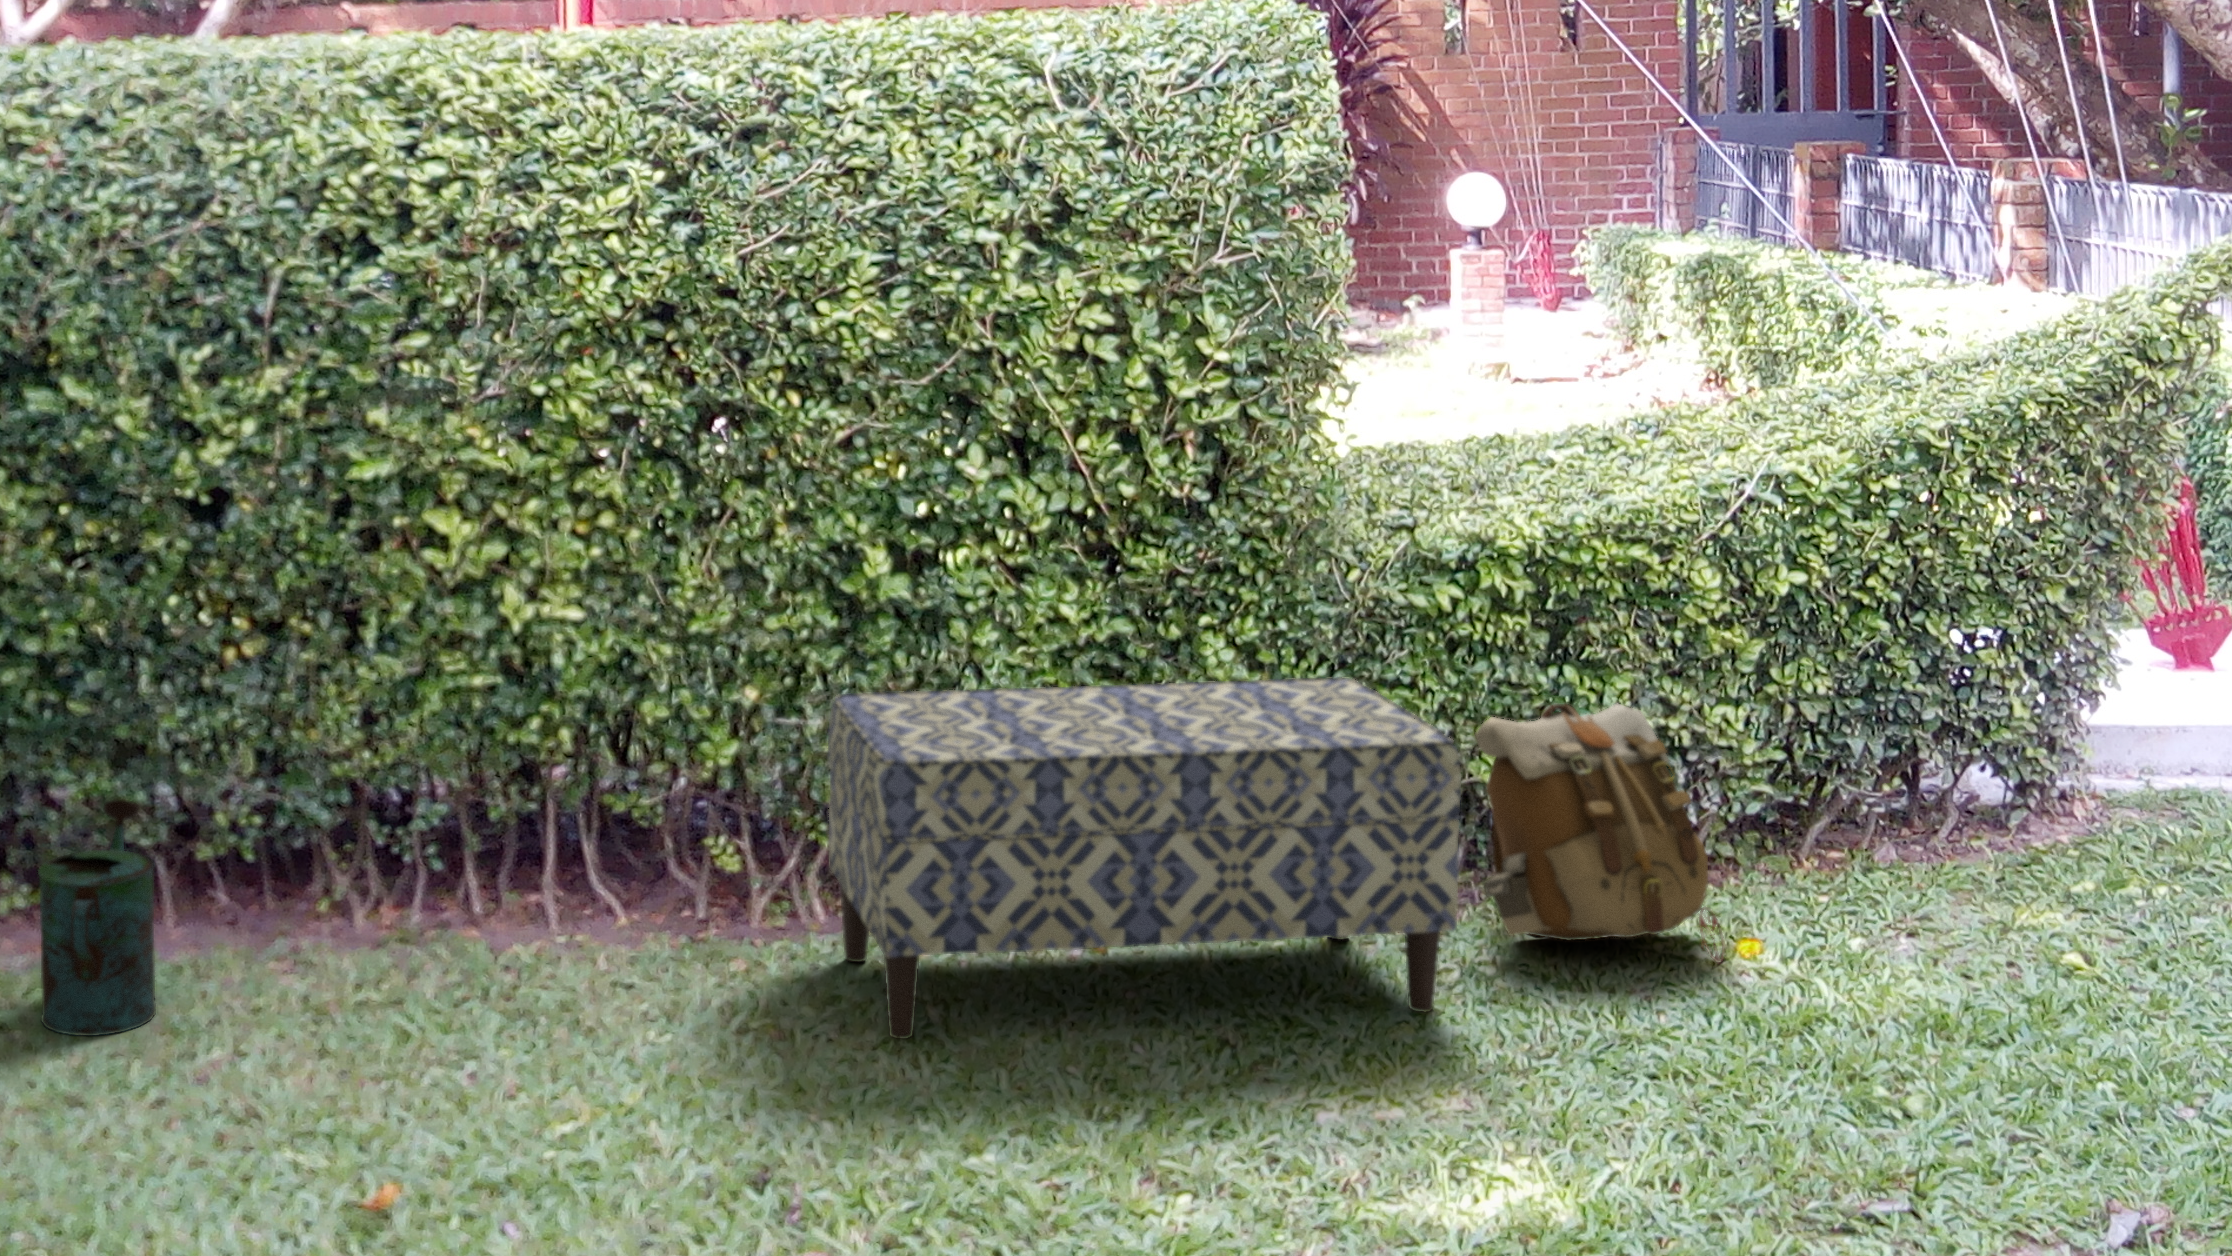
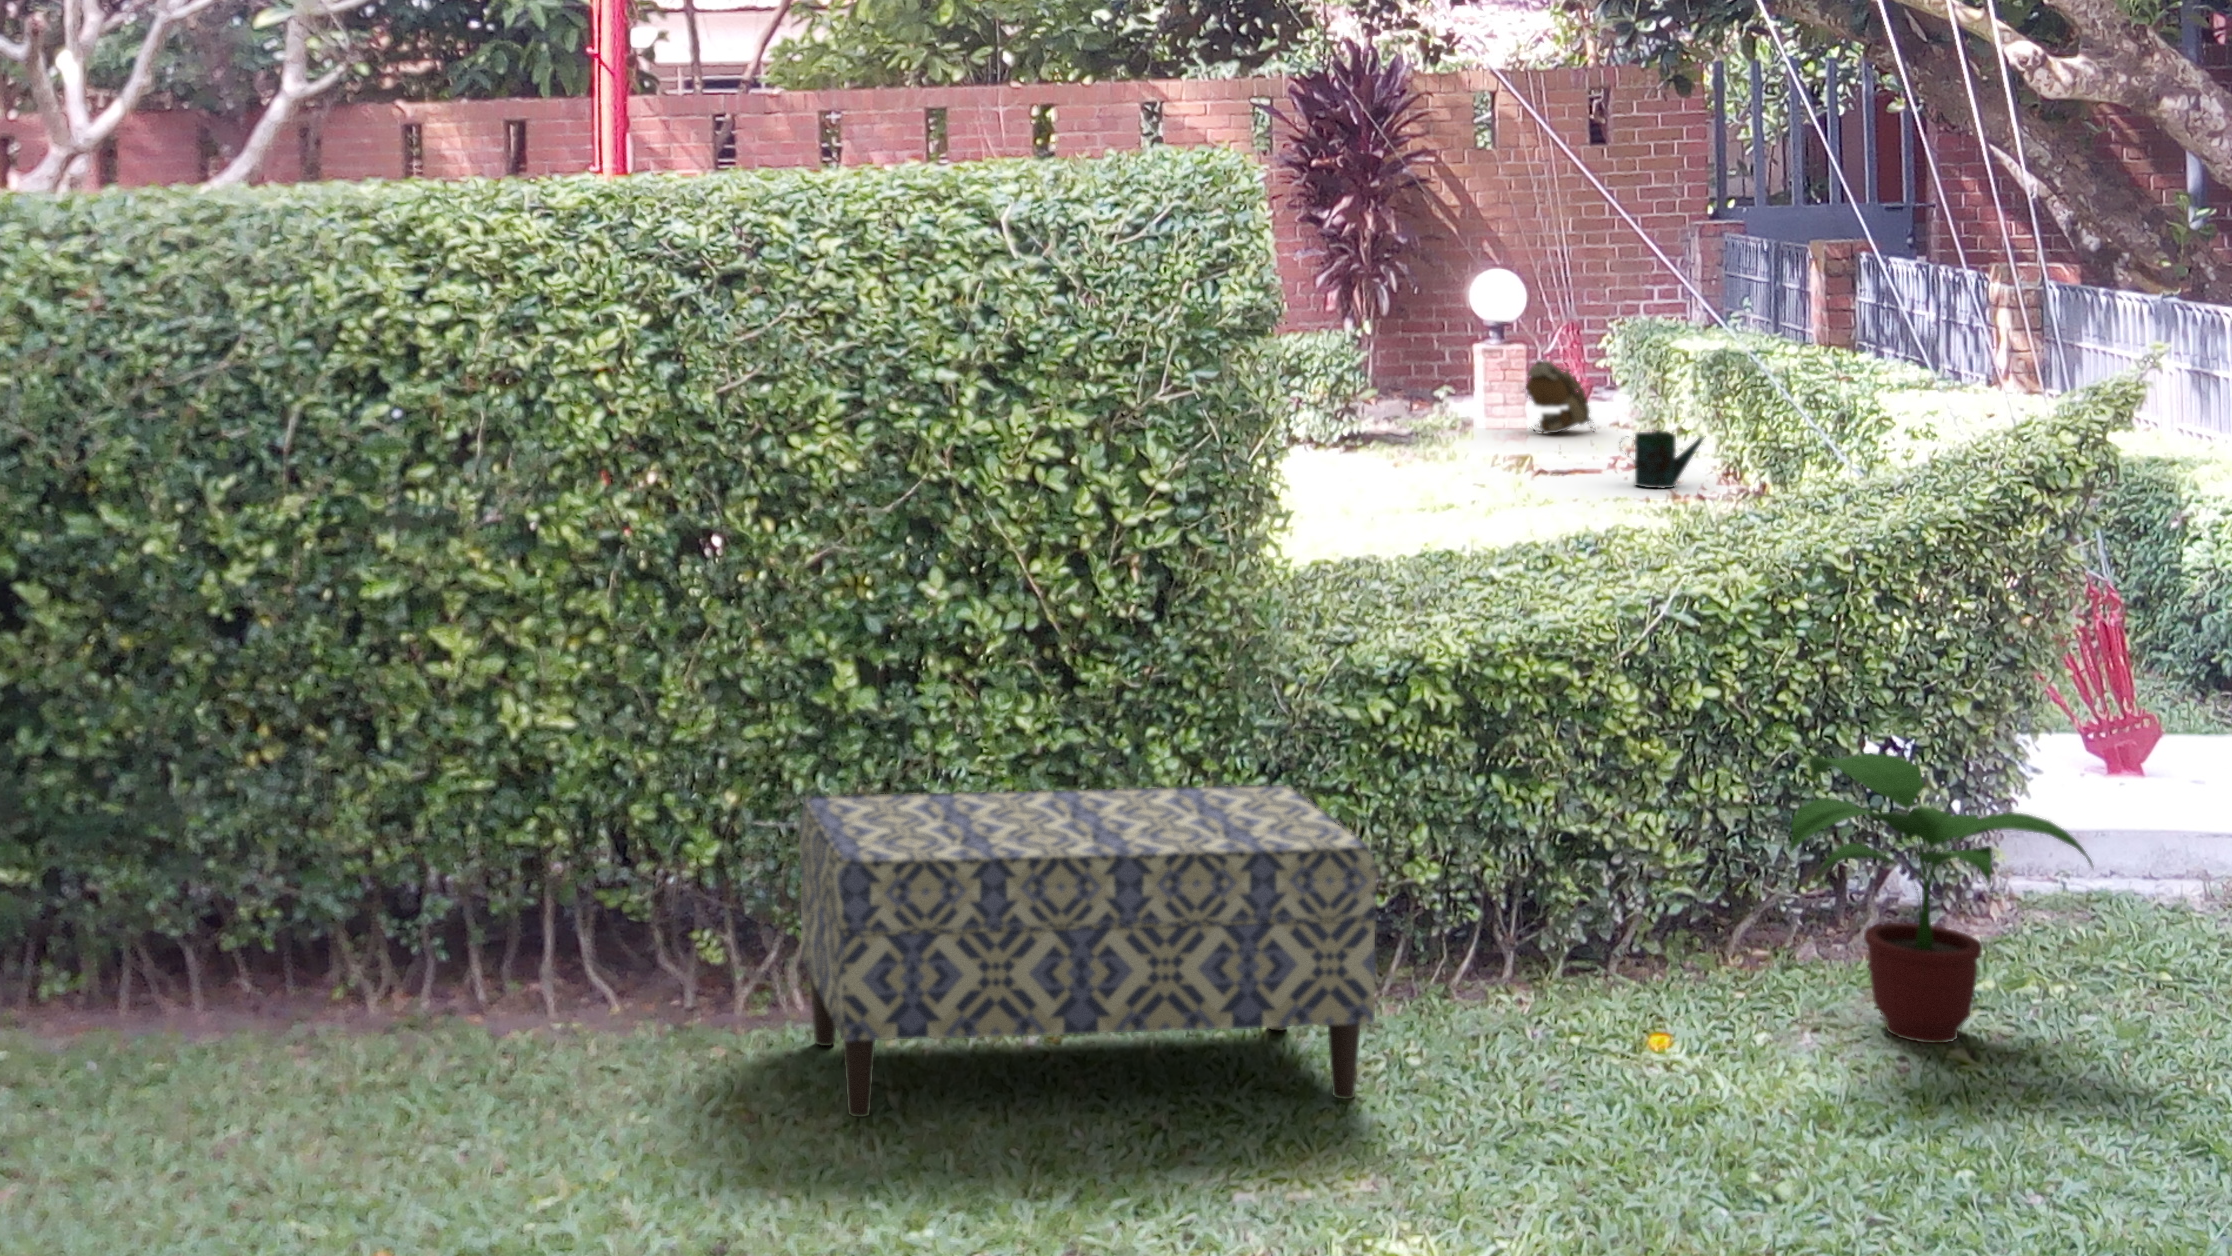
potted plant: none [1890,639,2210,944] -> present [1789,753,2093,1043]
backpack: present [1475,703,1725,962] -> present [1526,361,1594,433]
watering can: present [38,799,156,1036] -> present [1633,430,1706,488]

